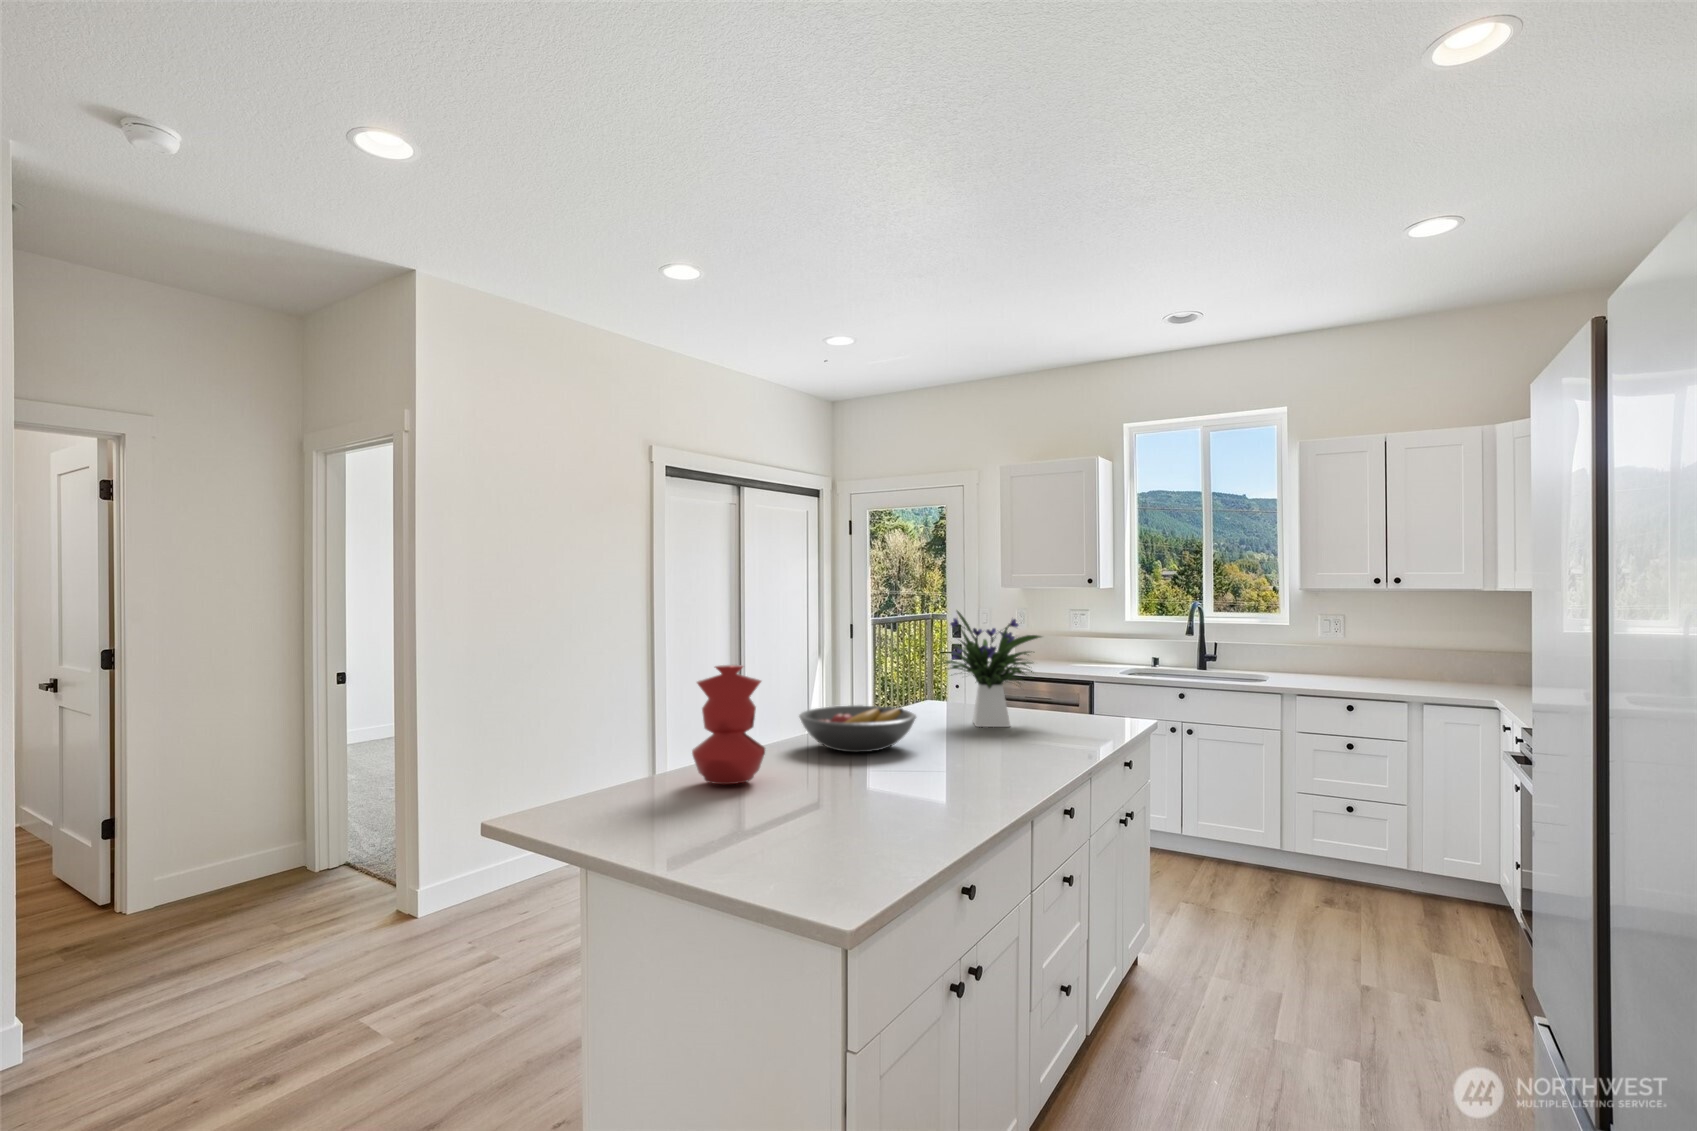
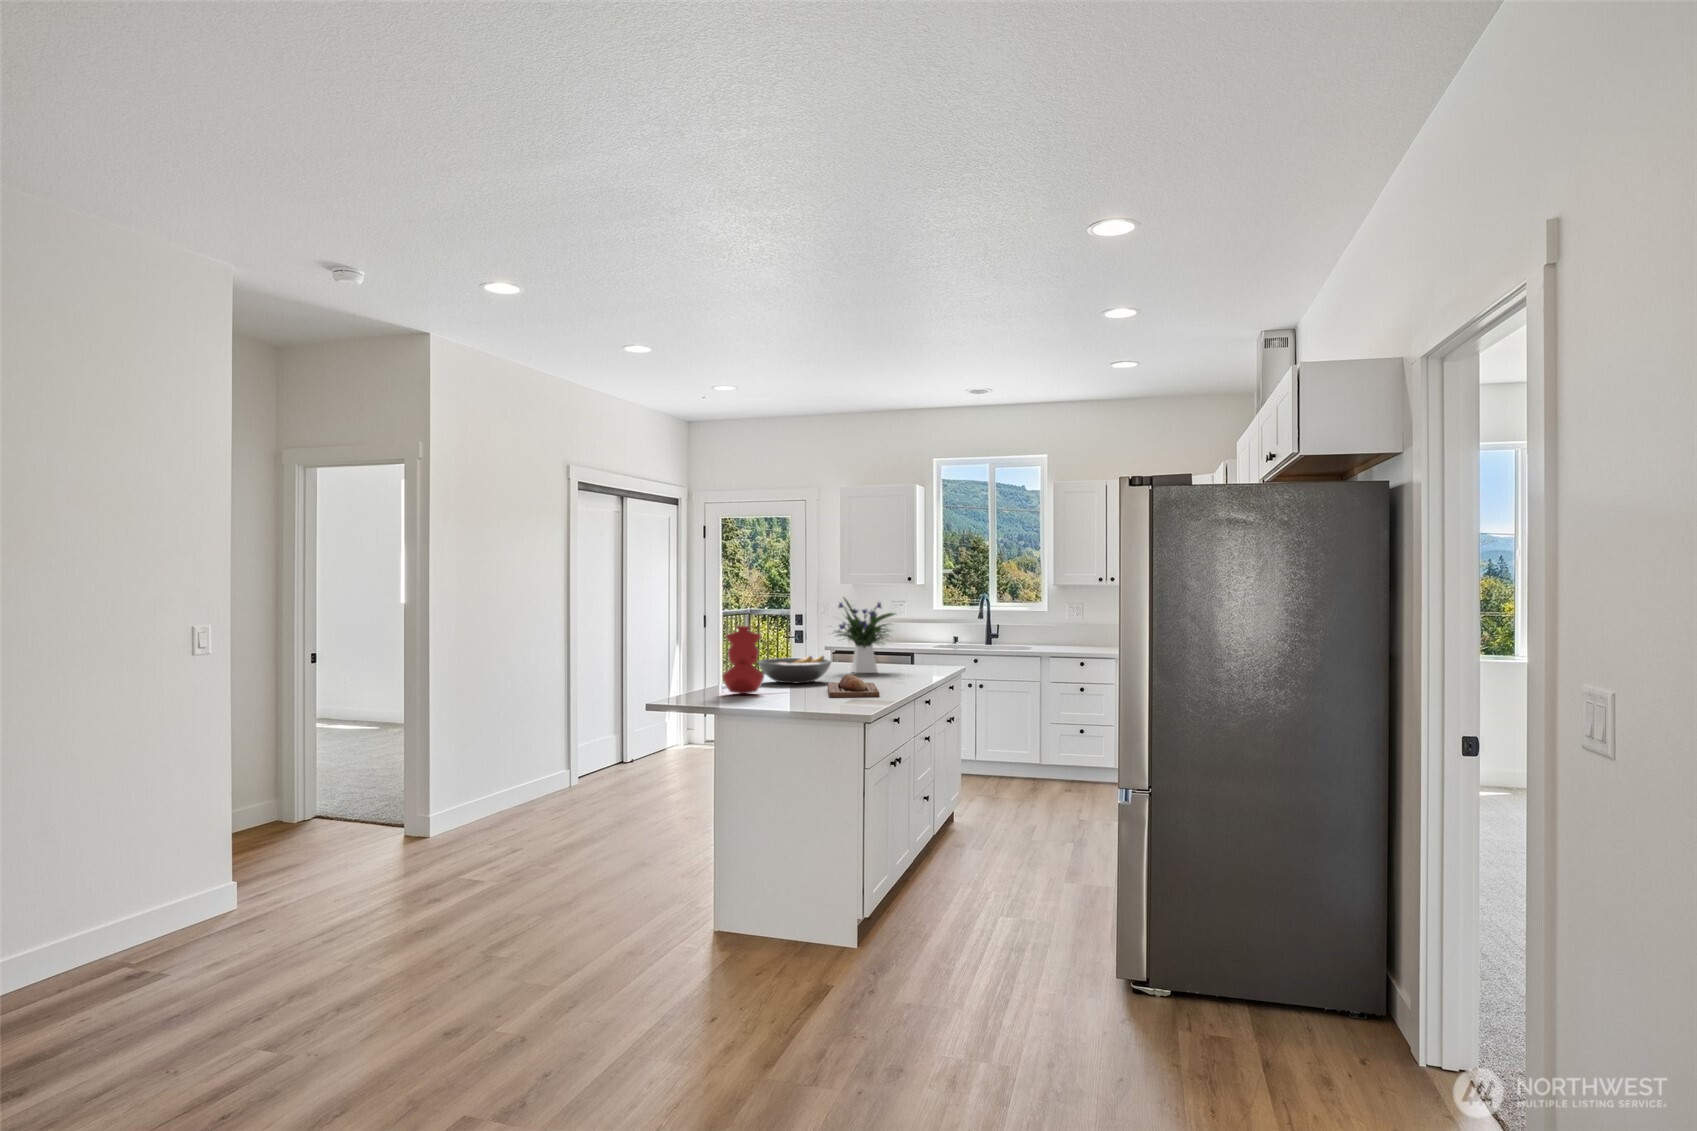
bread loaf: none [857,755,967,816] -> present [828,675,880,698]

